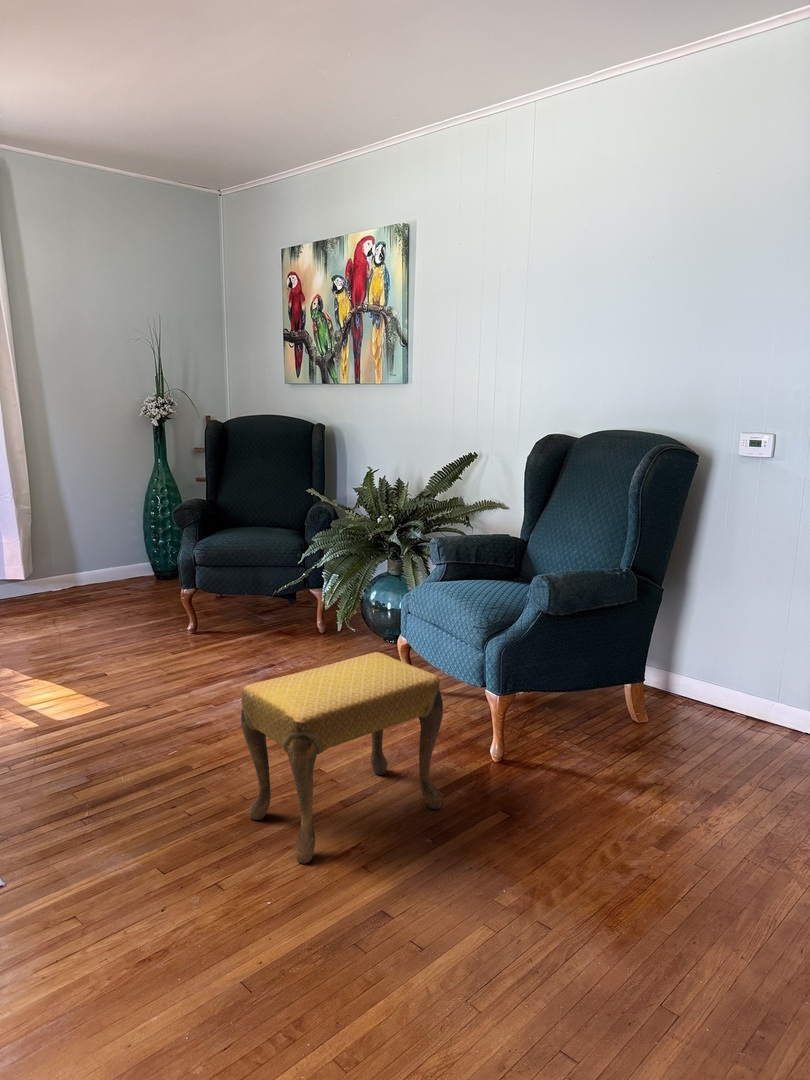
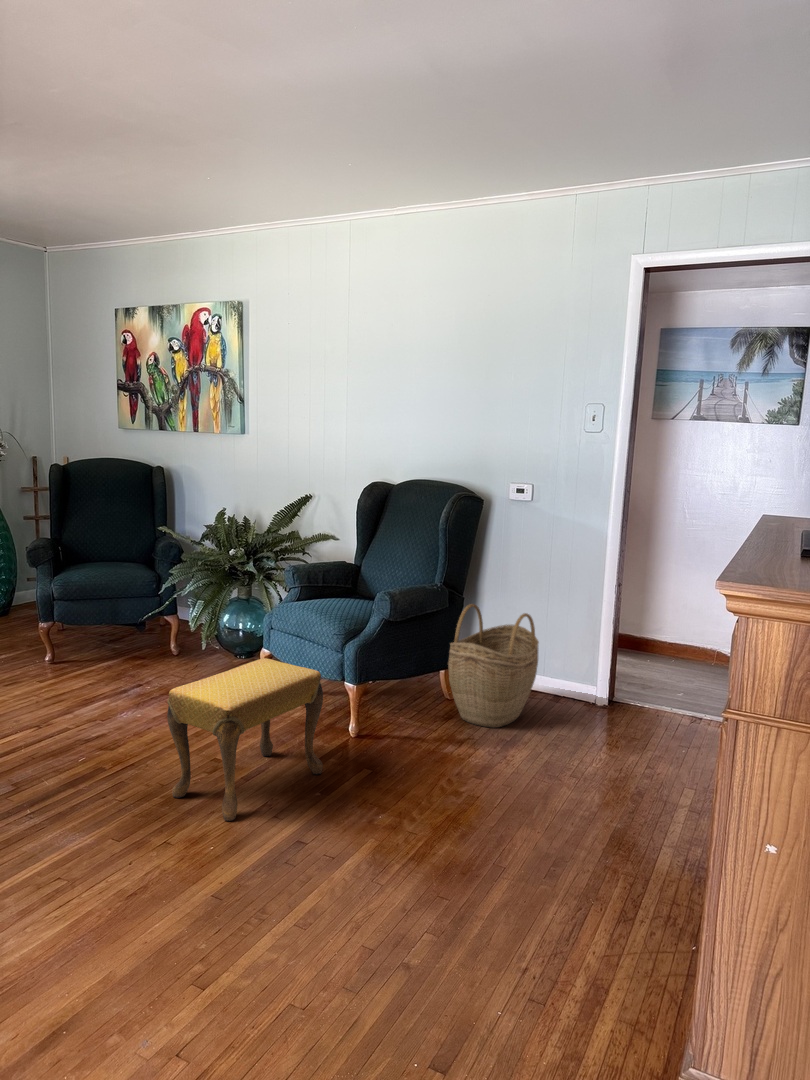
woven basket: none [631,596,765,768] -> present [448,604,539,728]

